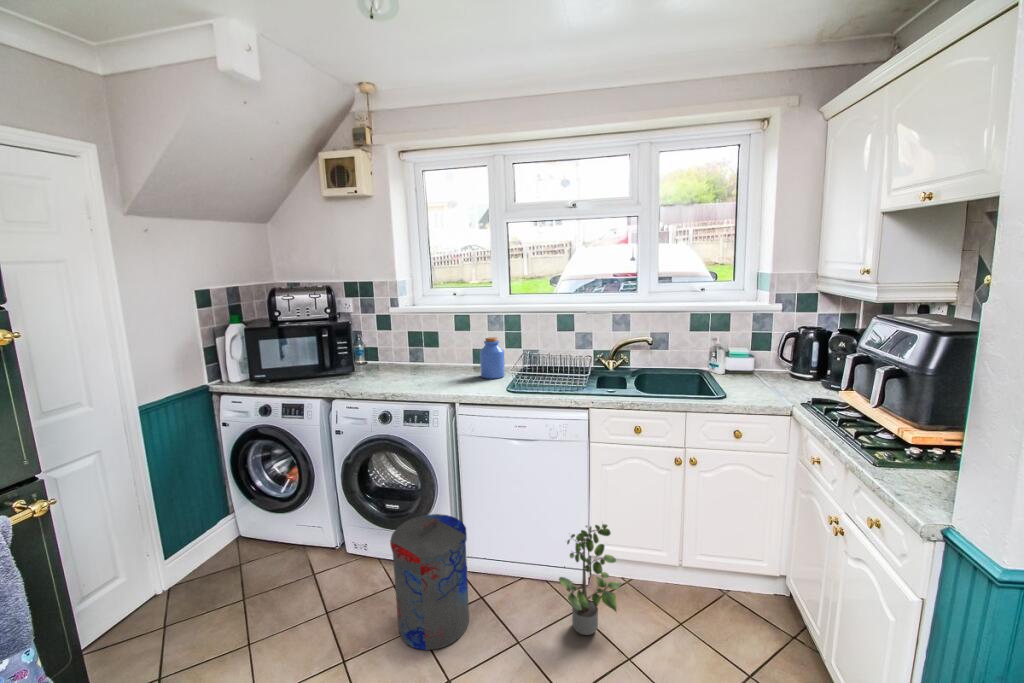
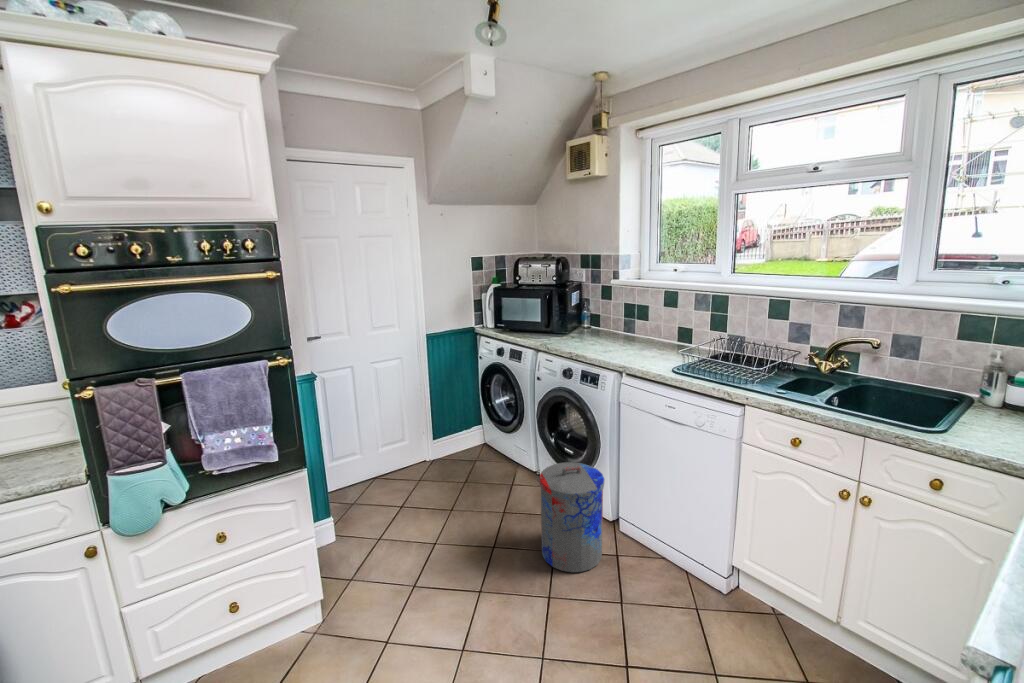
jar: present [480,337,505,379] -> none [668,316,695,358]
potted plant: present [559,524,622,635] -> none [672,520,748,630]

